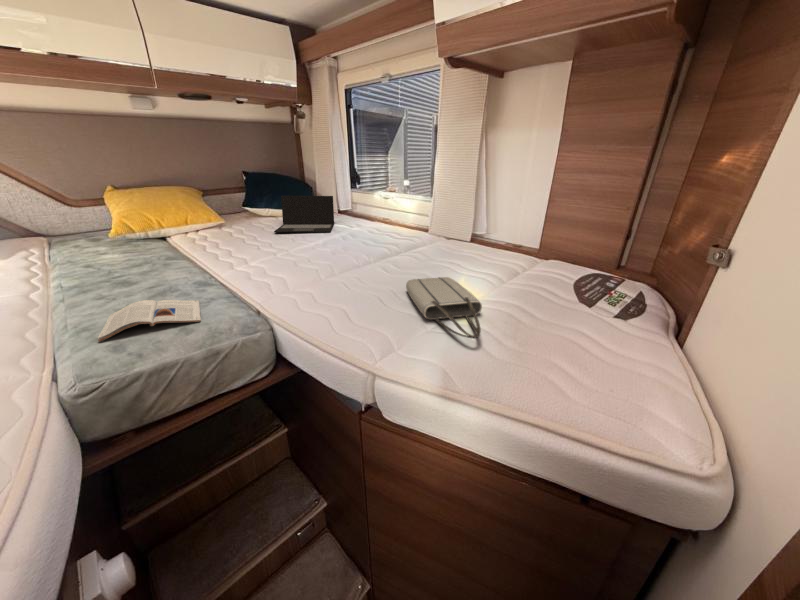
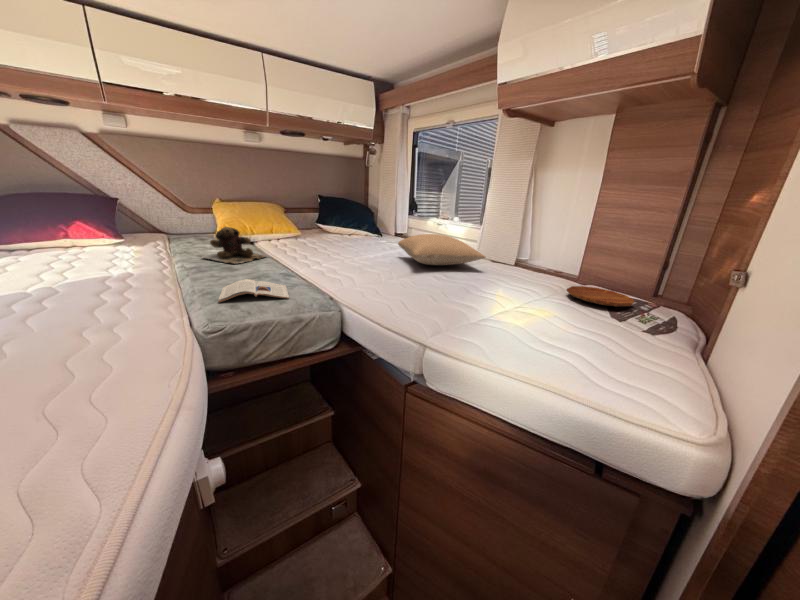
laptop: present [274,196,334,233] -> none [341,216,393,249]
pillow: none [340,214,440,251] -> present [398,234,485,265]
teddy bear: none [86,226,180,274] -> present [202,227,265,263]
tray: none [529,264,600,287] -> present [567,286,634,307]
tote bag: present [406,277,482,338] -> none [454,285,520,328]

